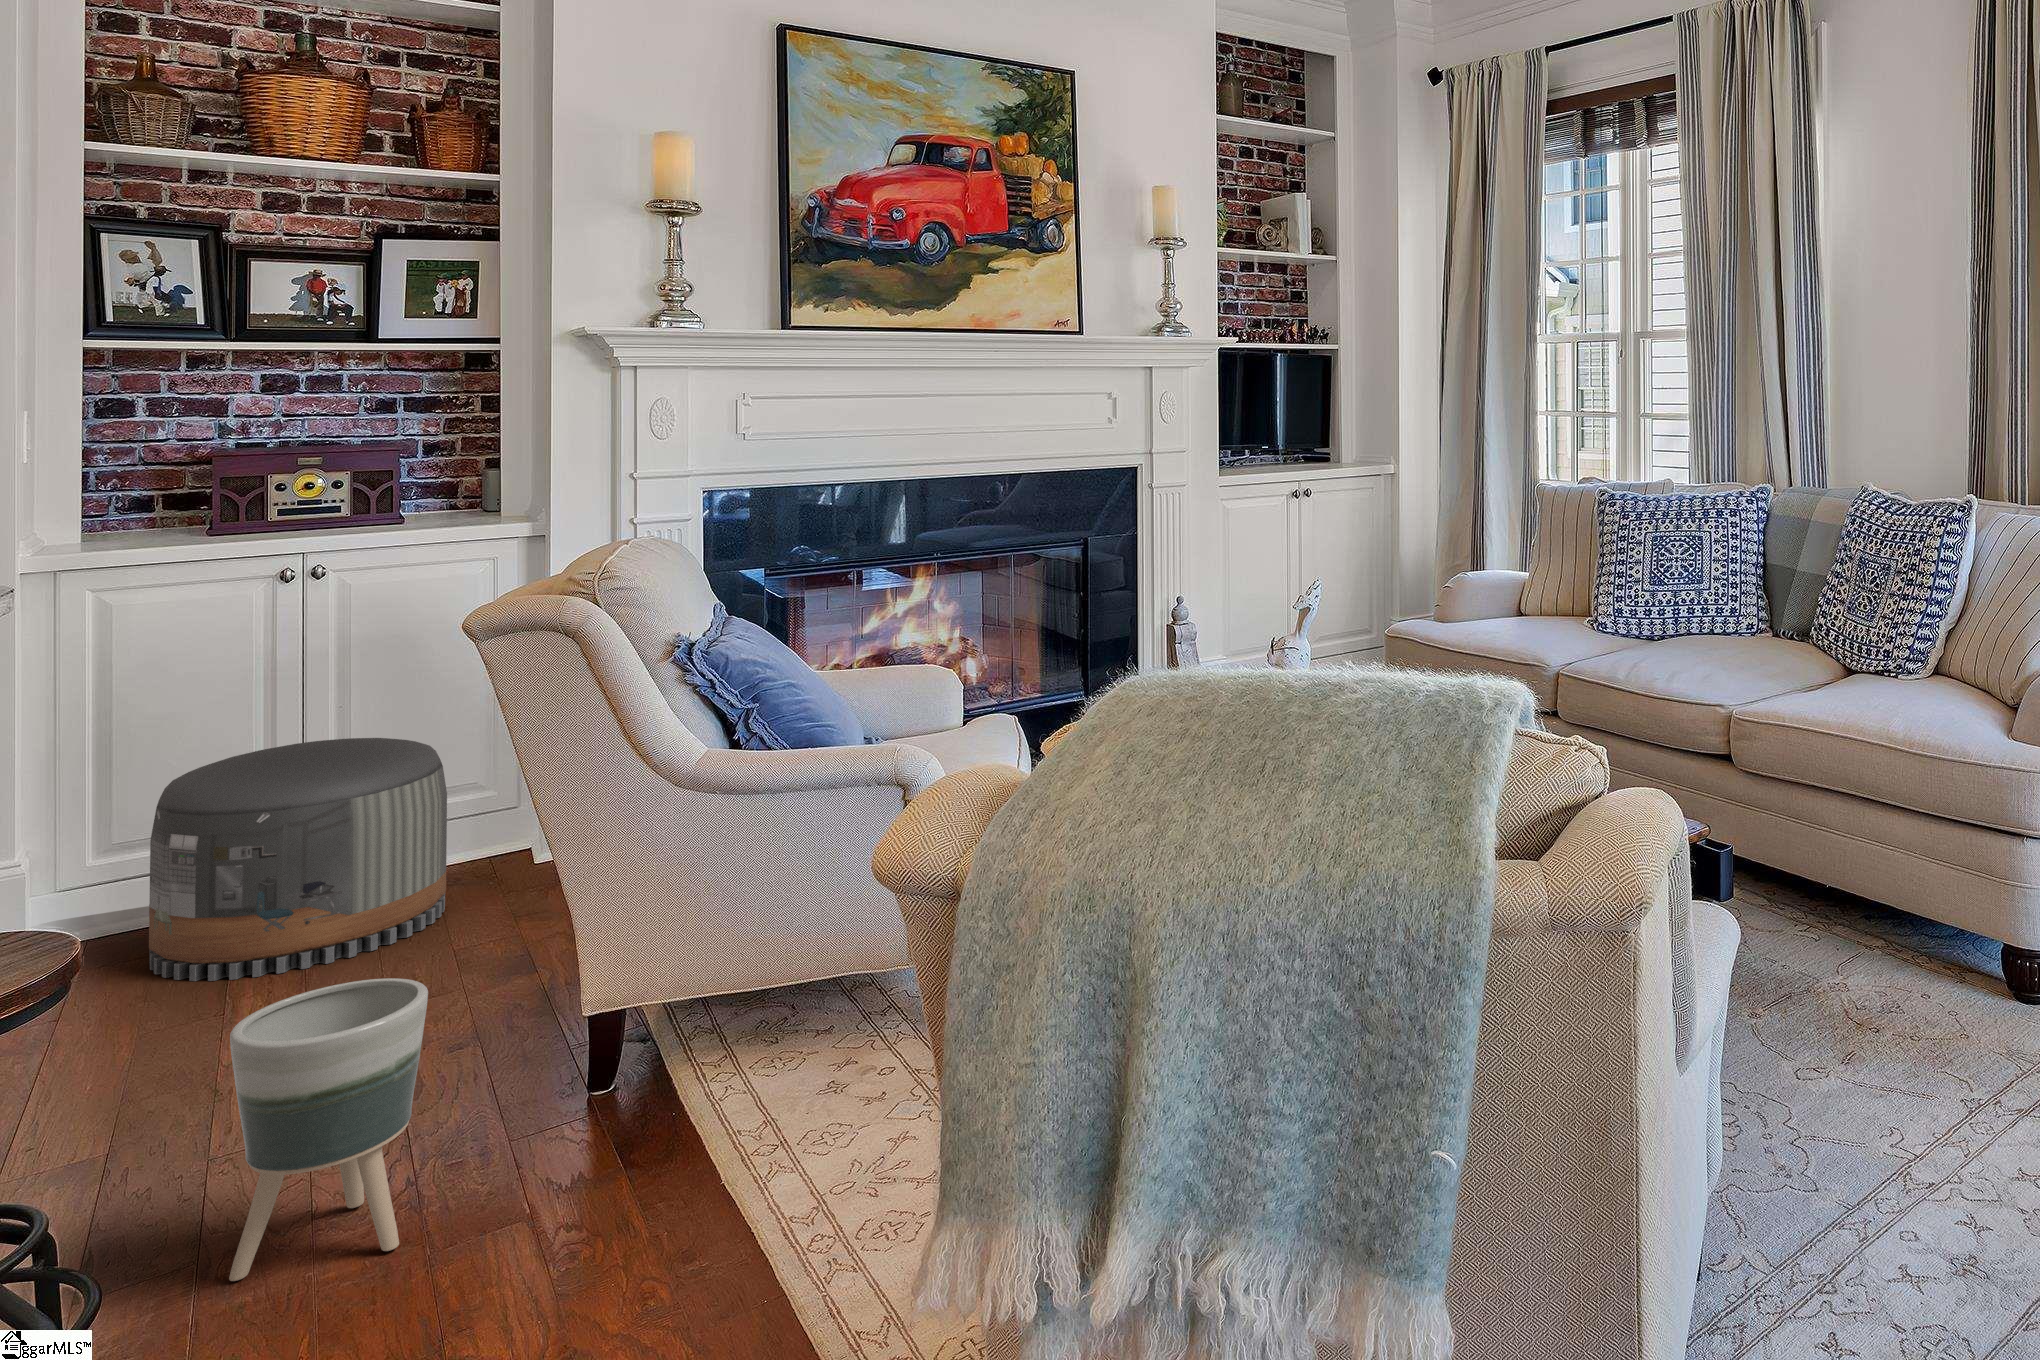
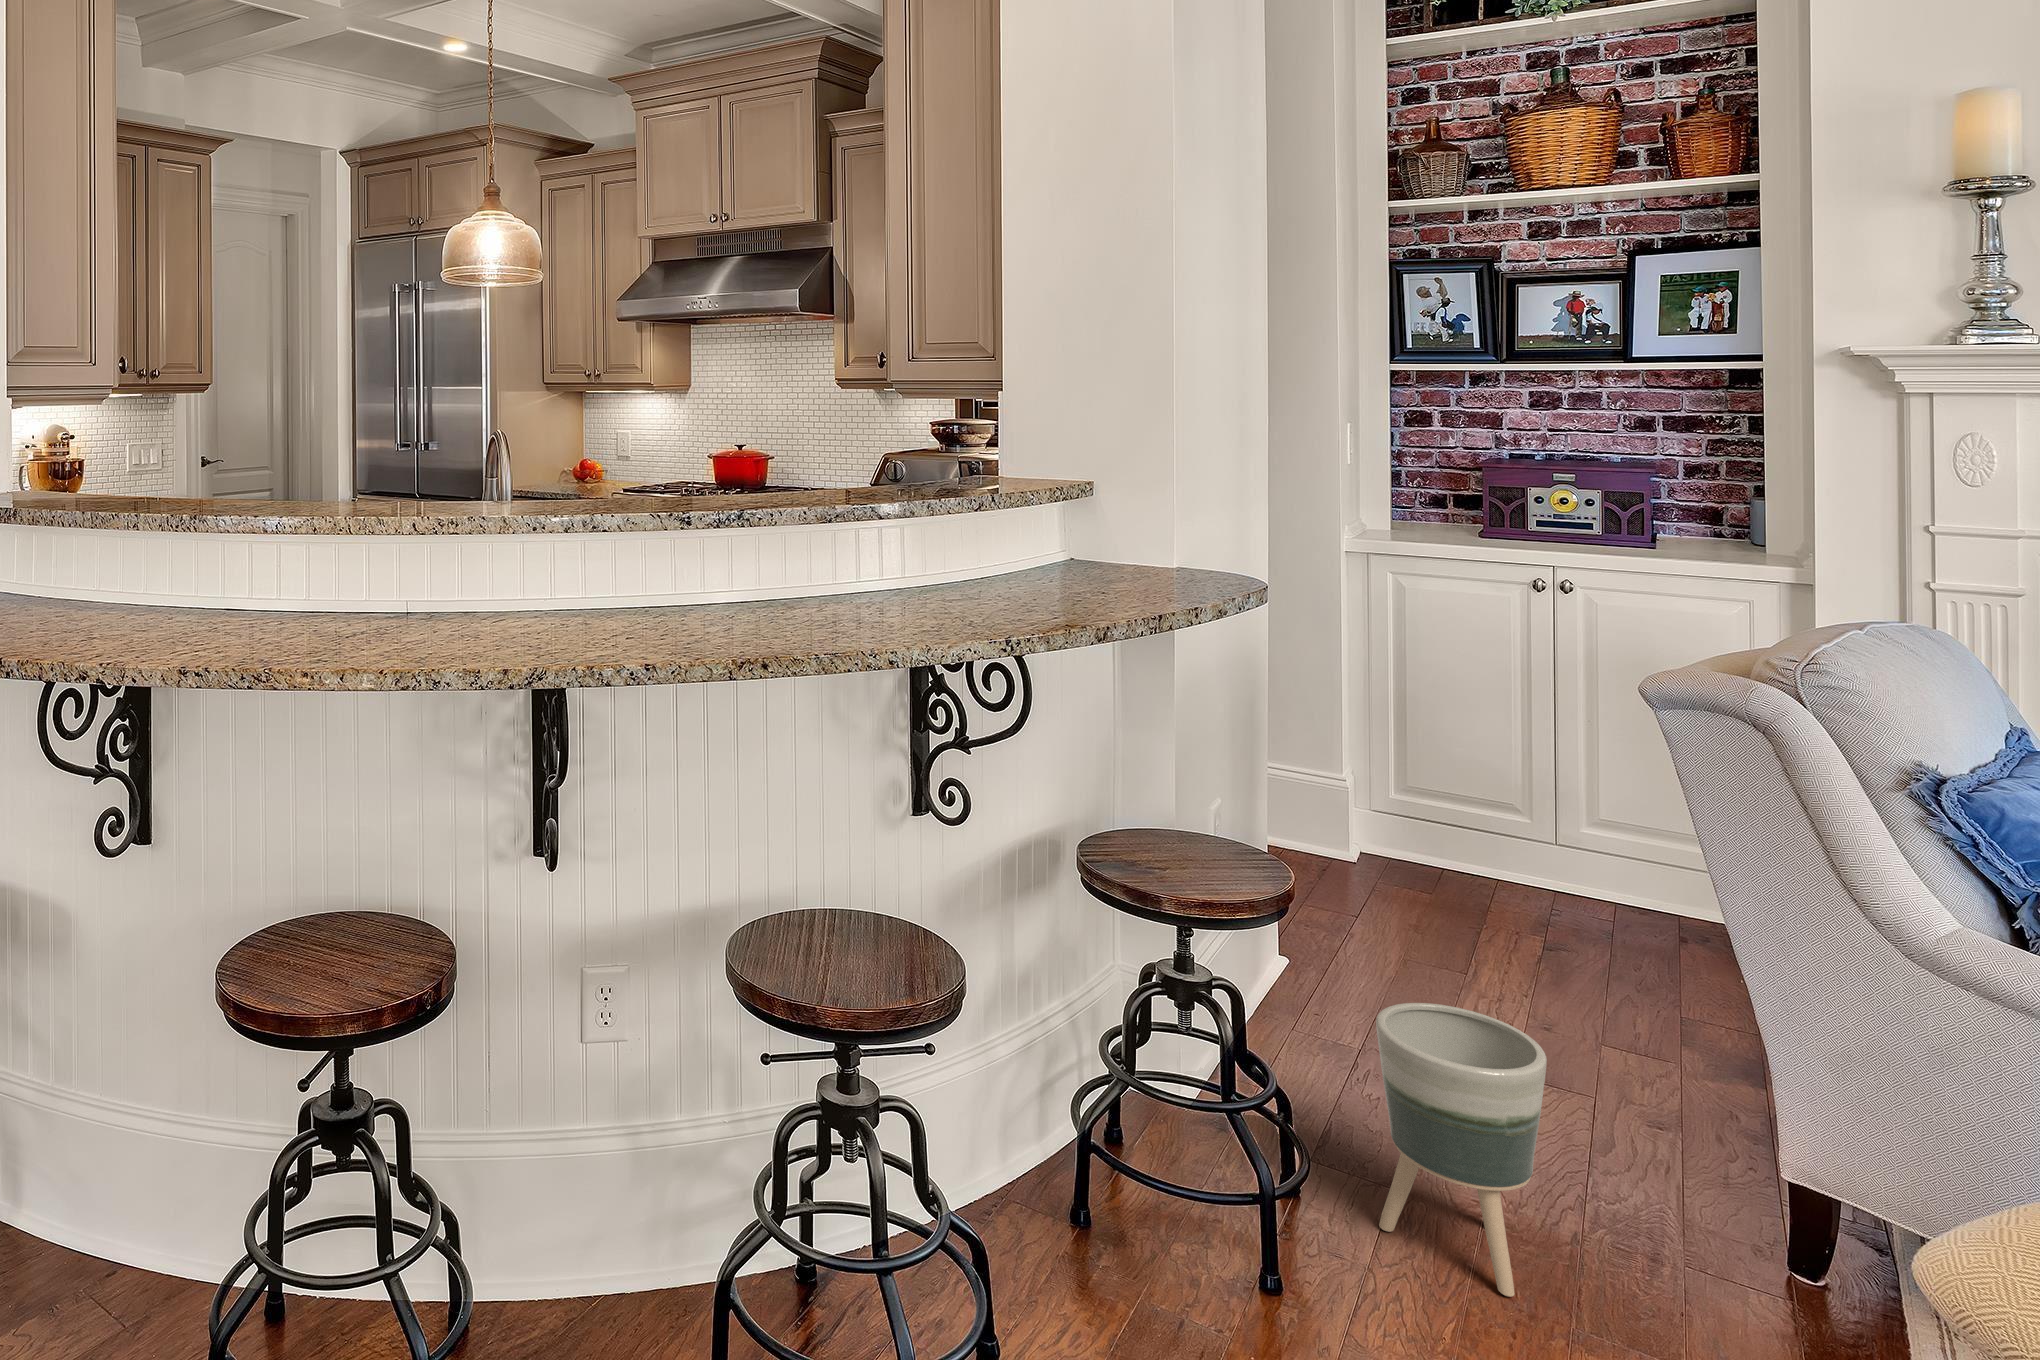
pouf: present [149,738,447,981] -> none [1424,740,1689,973]

